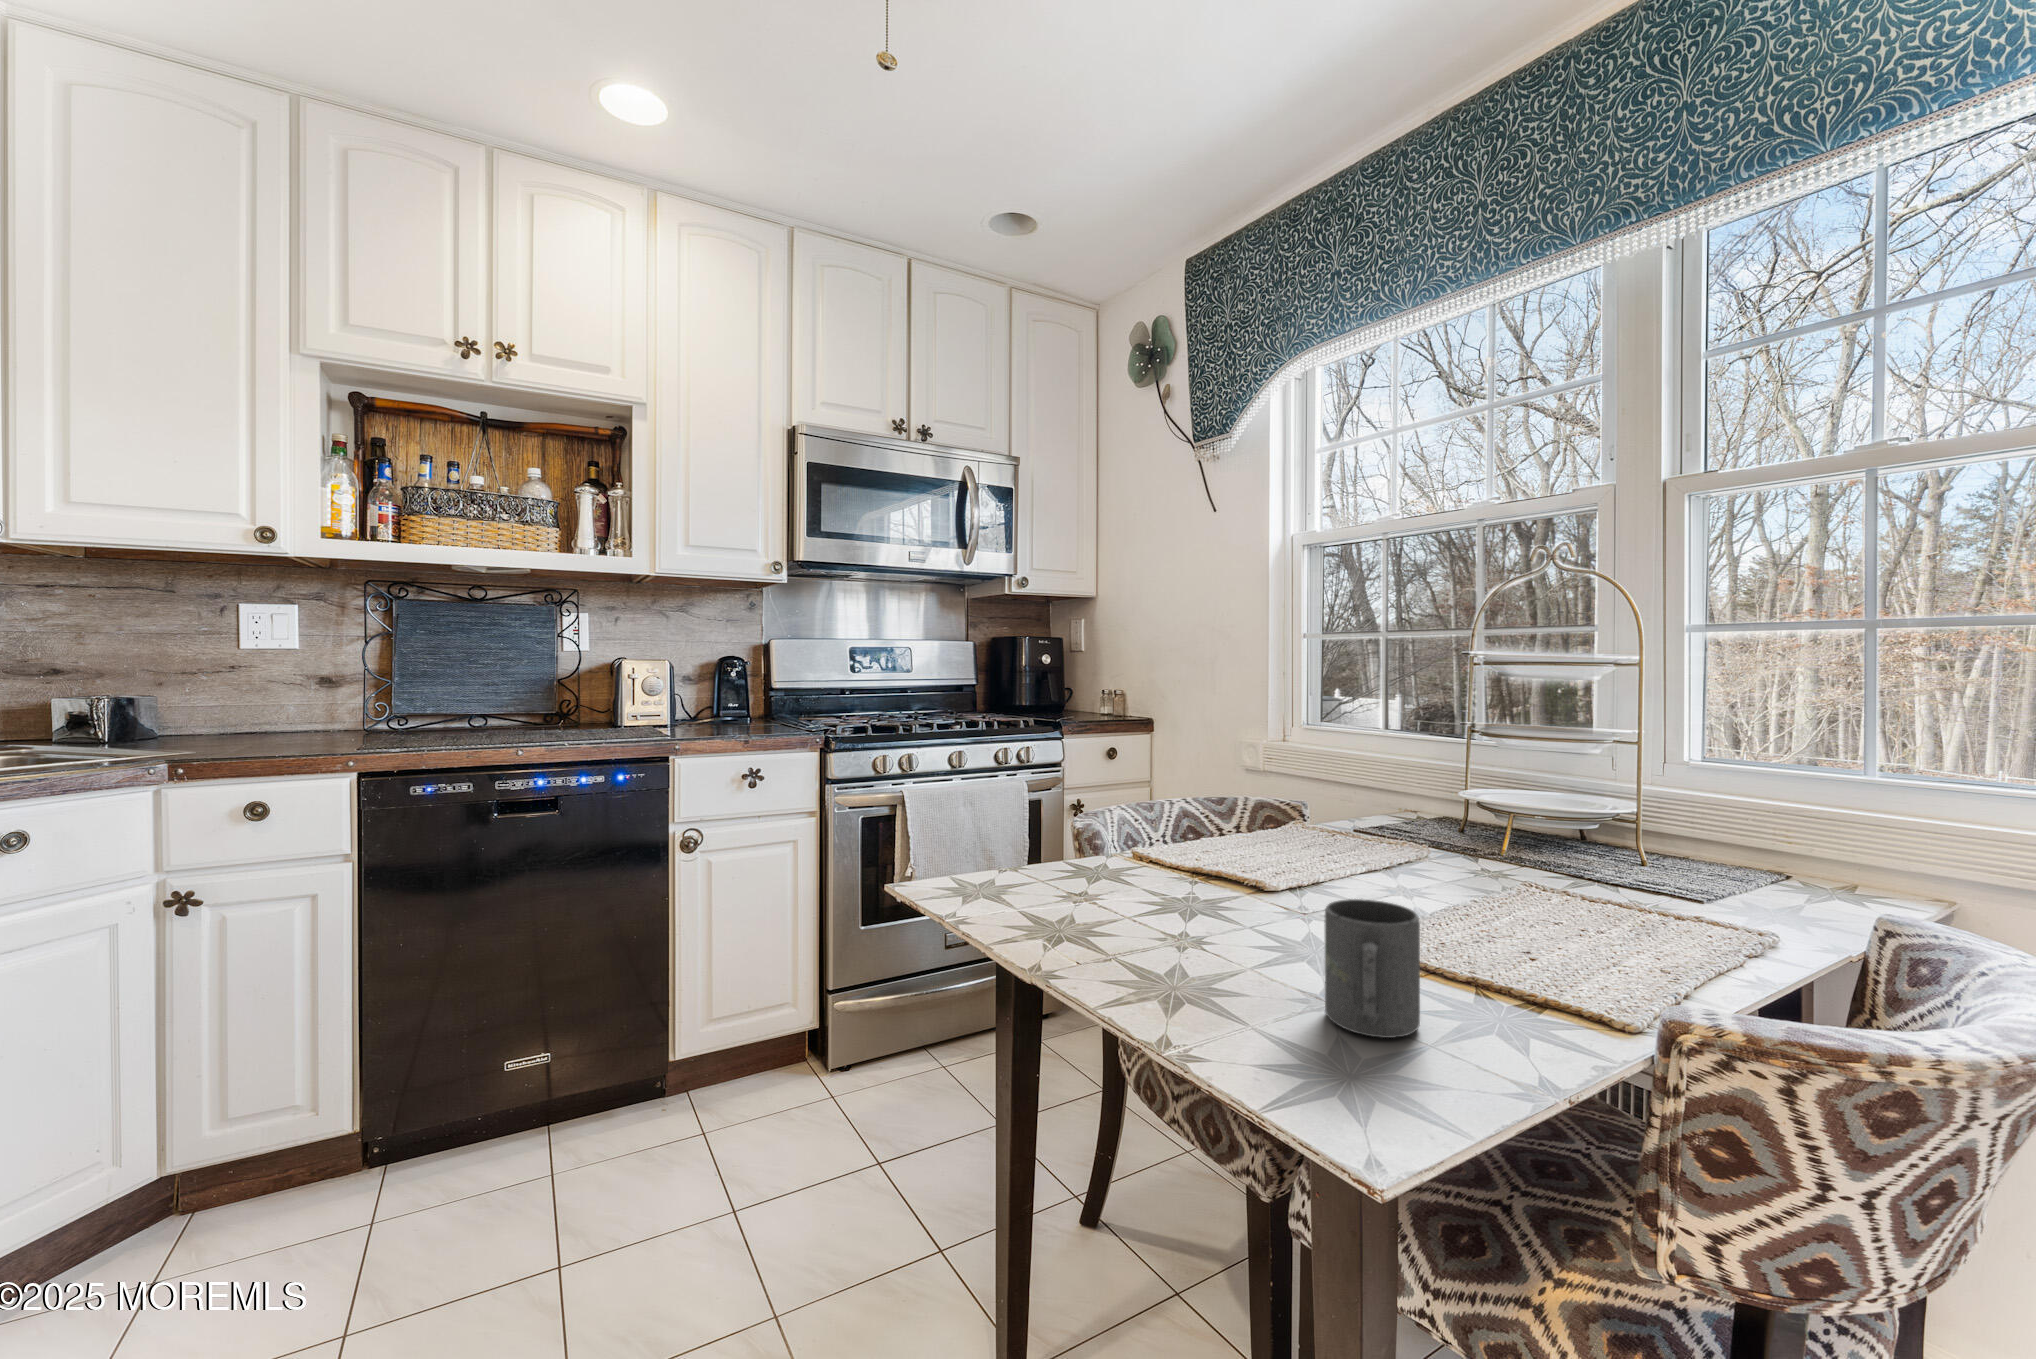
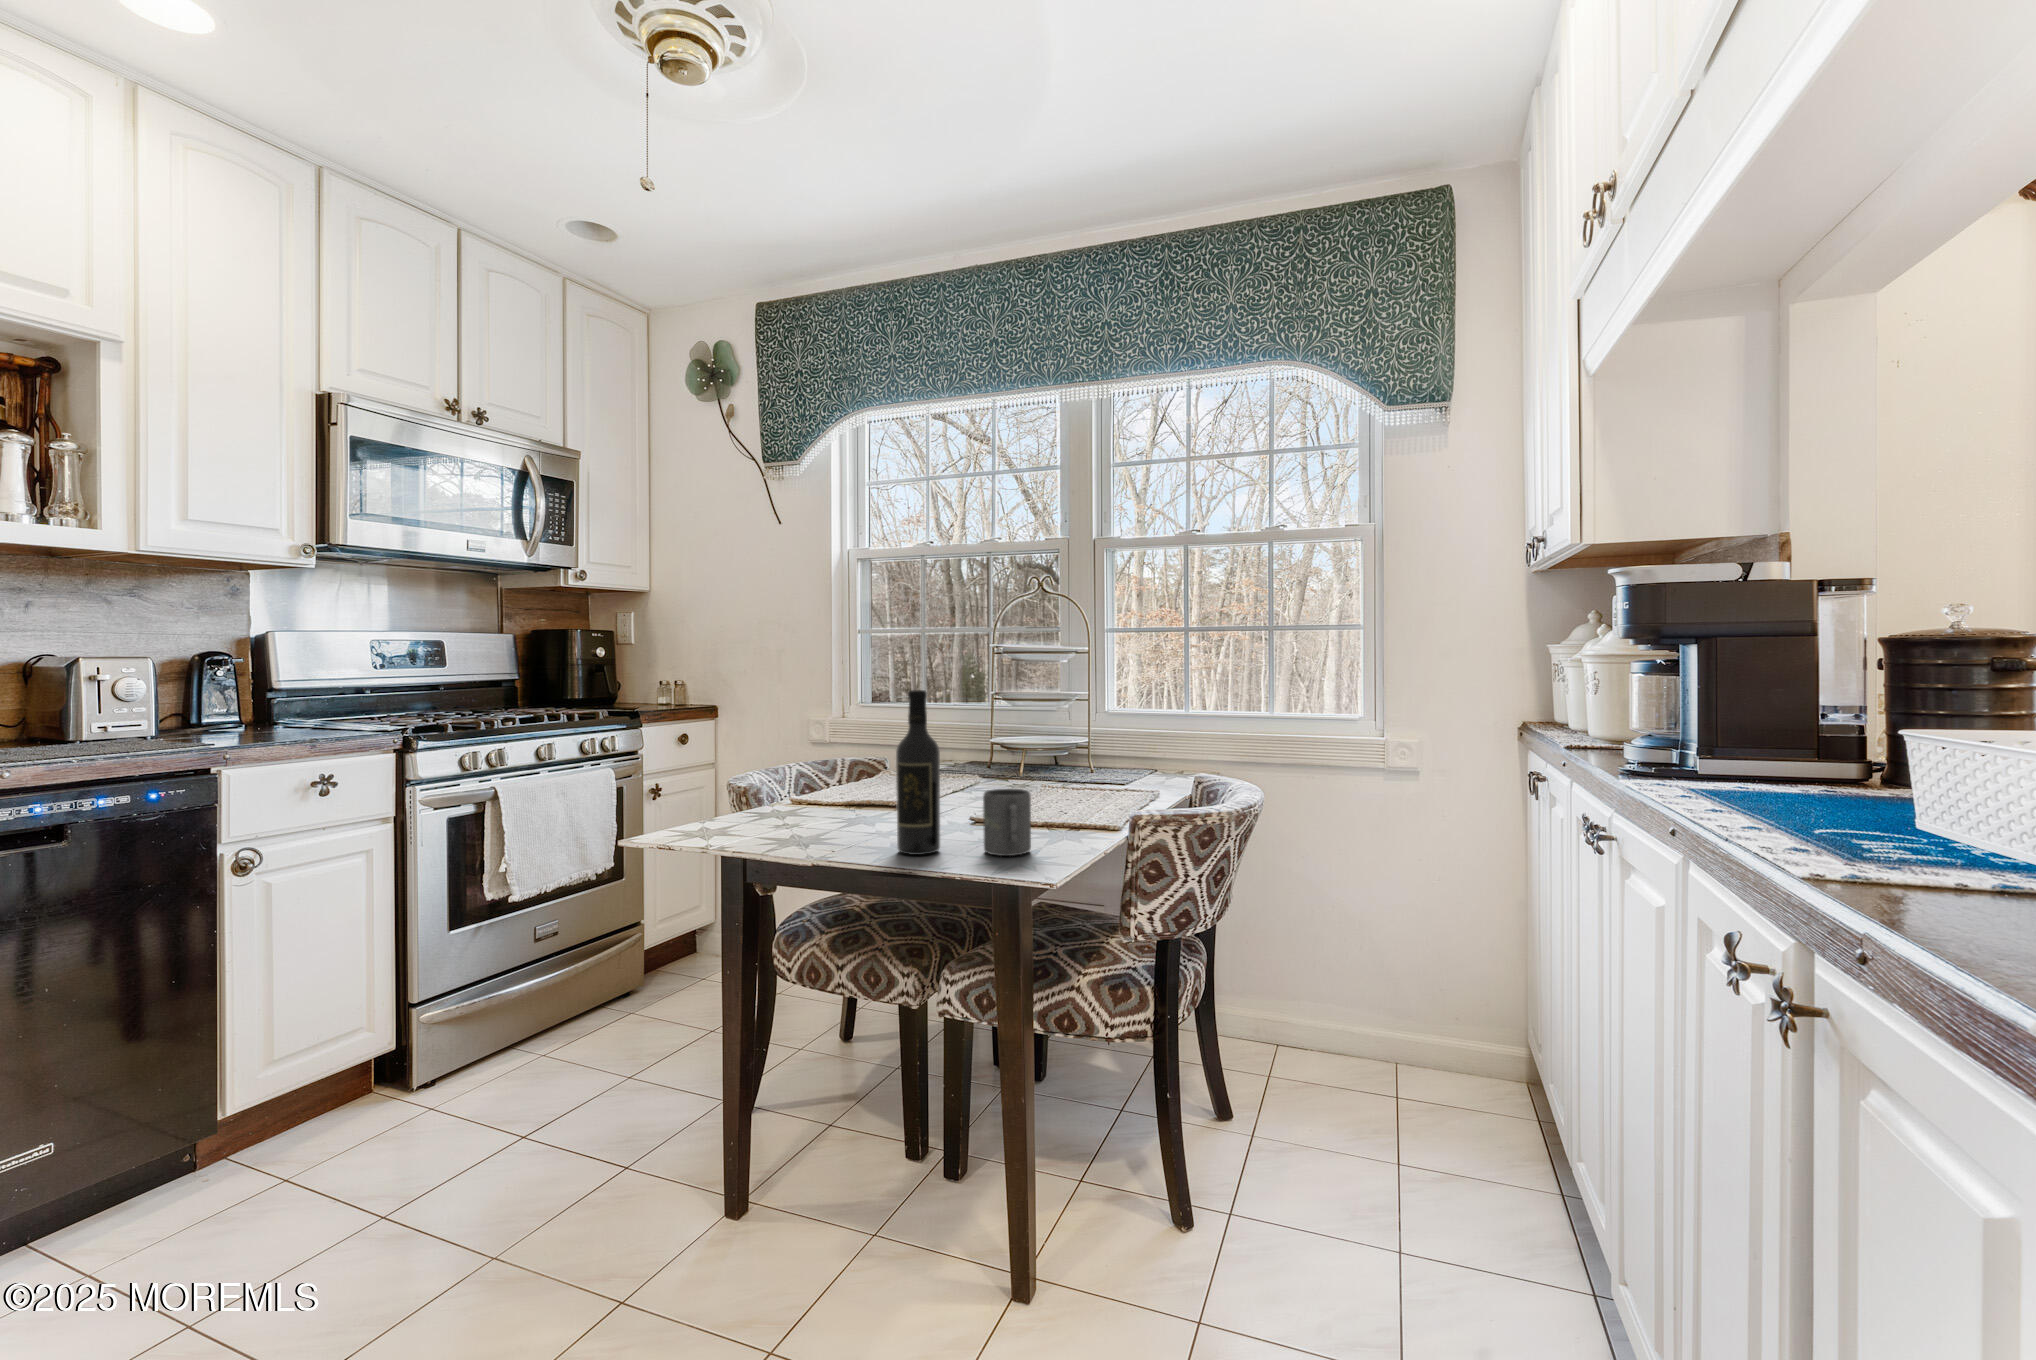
wine bottle: none [1179,716,1253,995] -> present [896,690,940,855]

